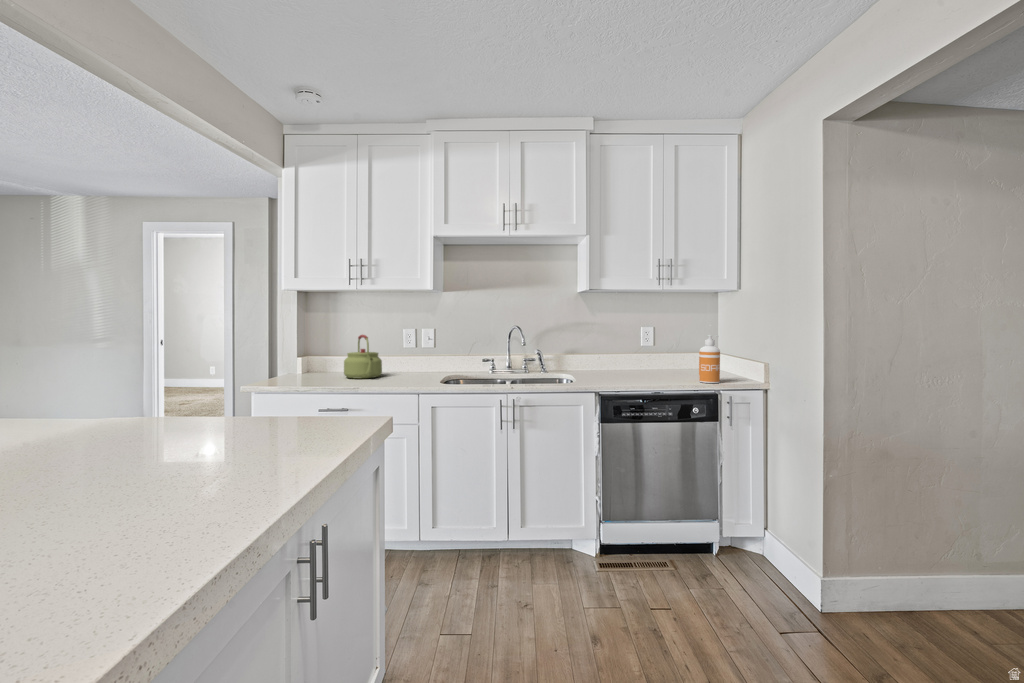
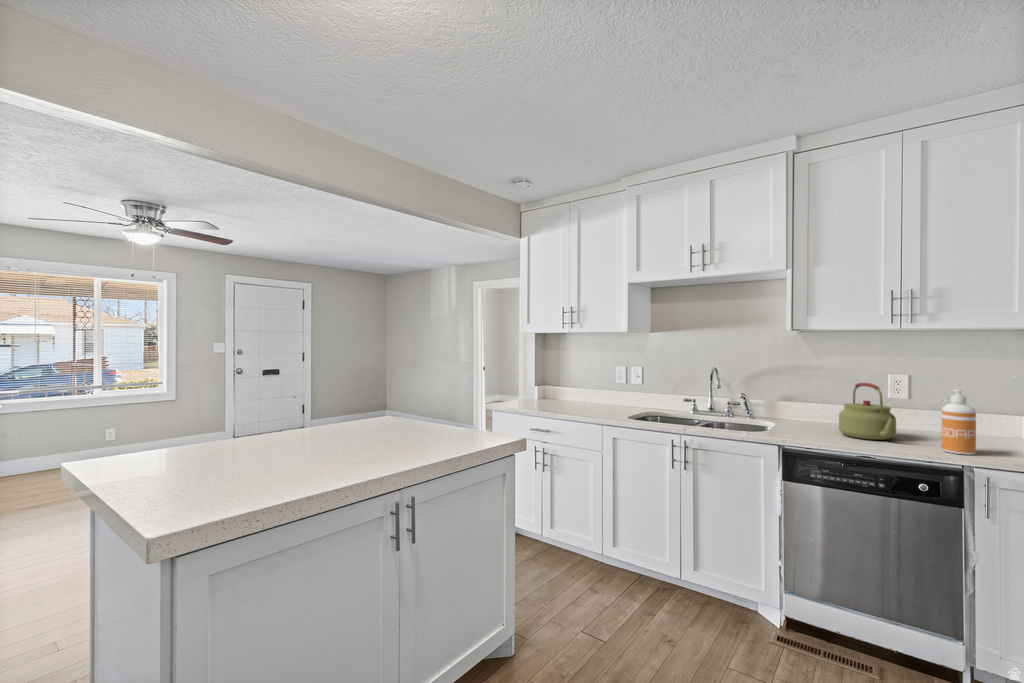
kettle: present [344,335,382,379] -> present [839,383,896,440]

